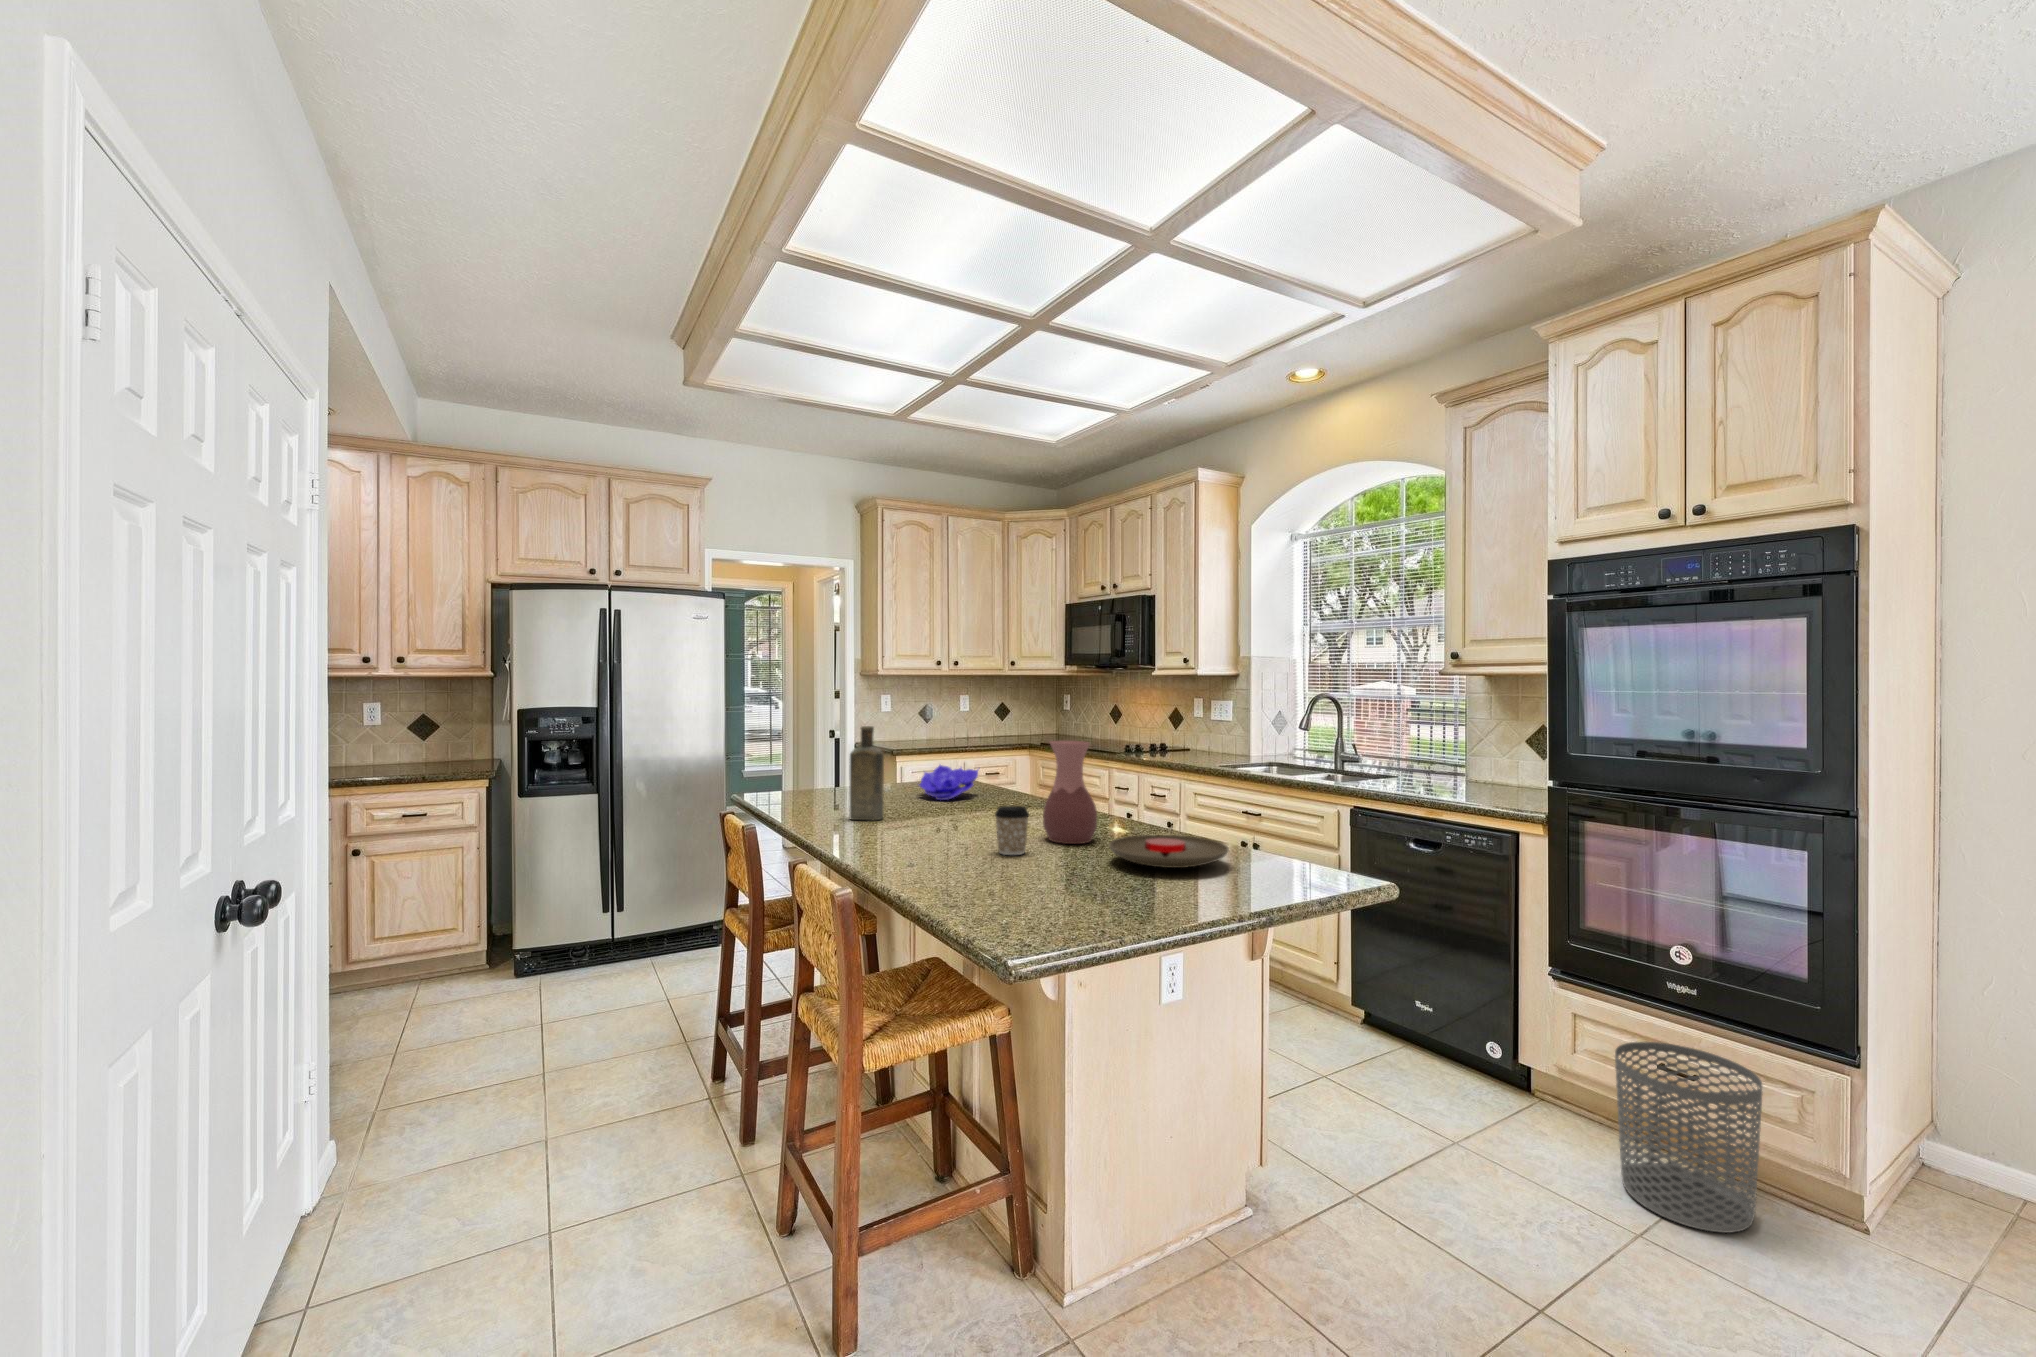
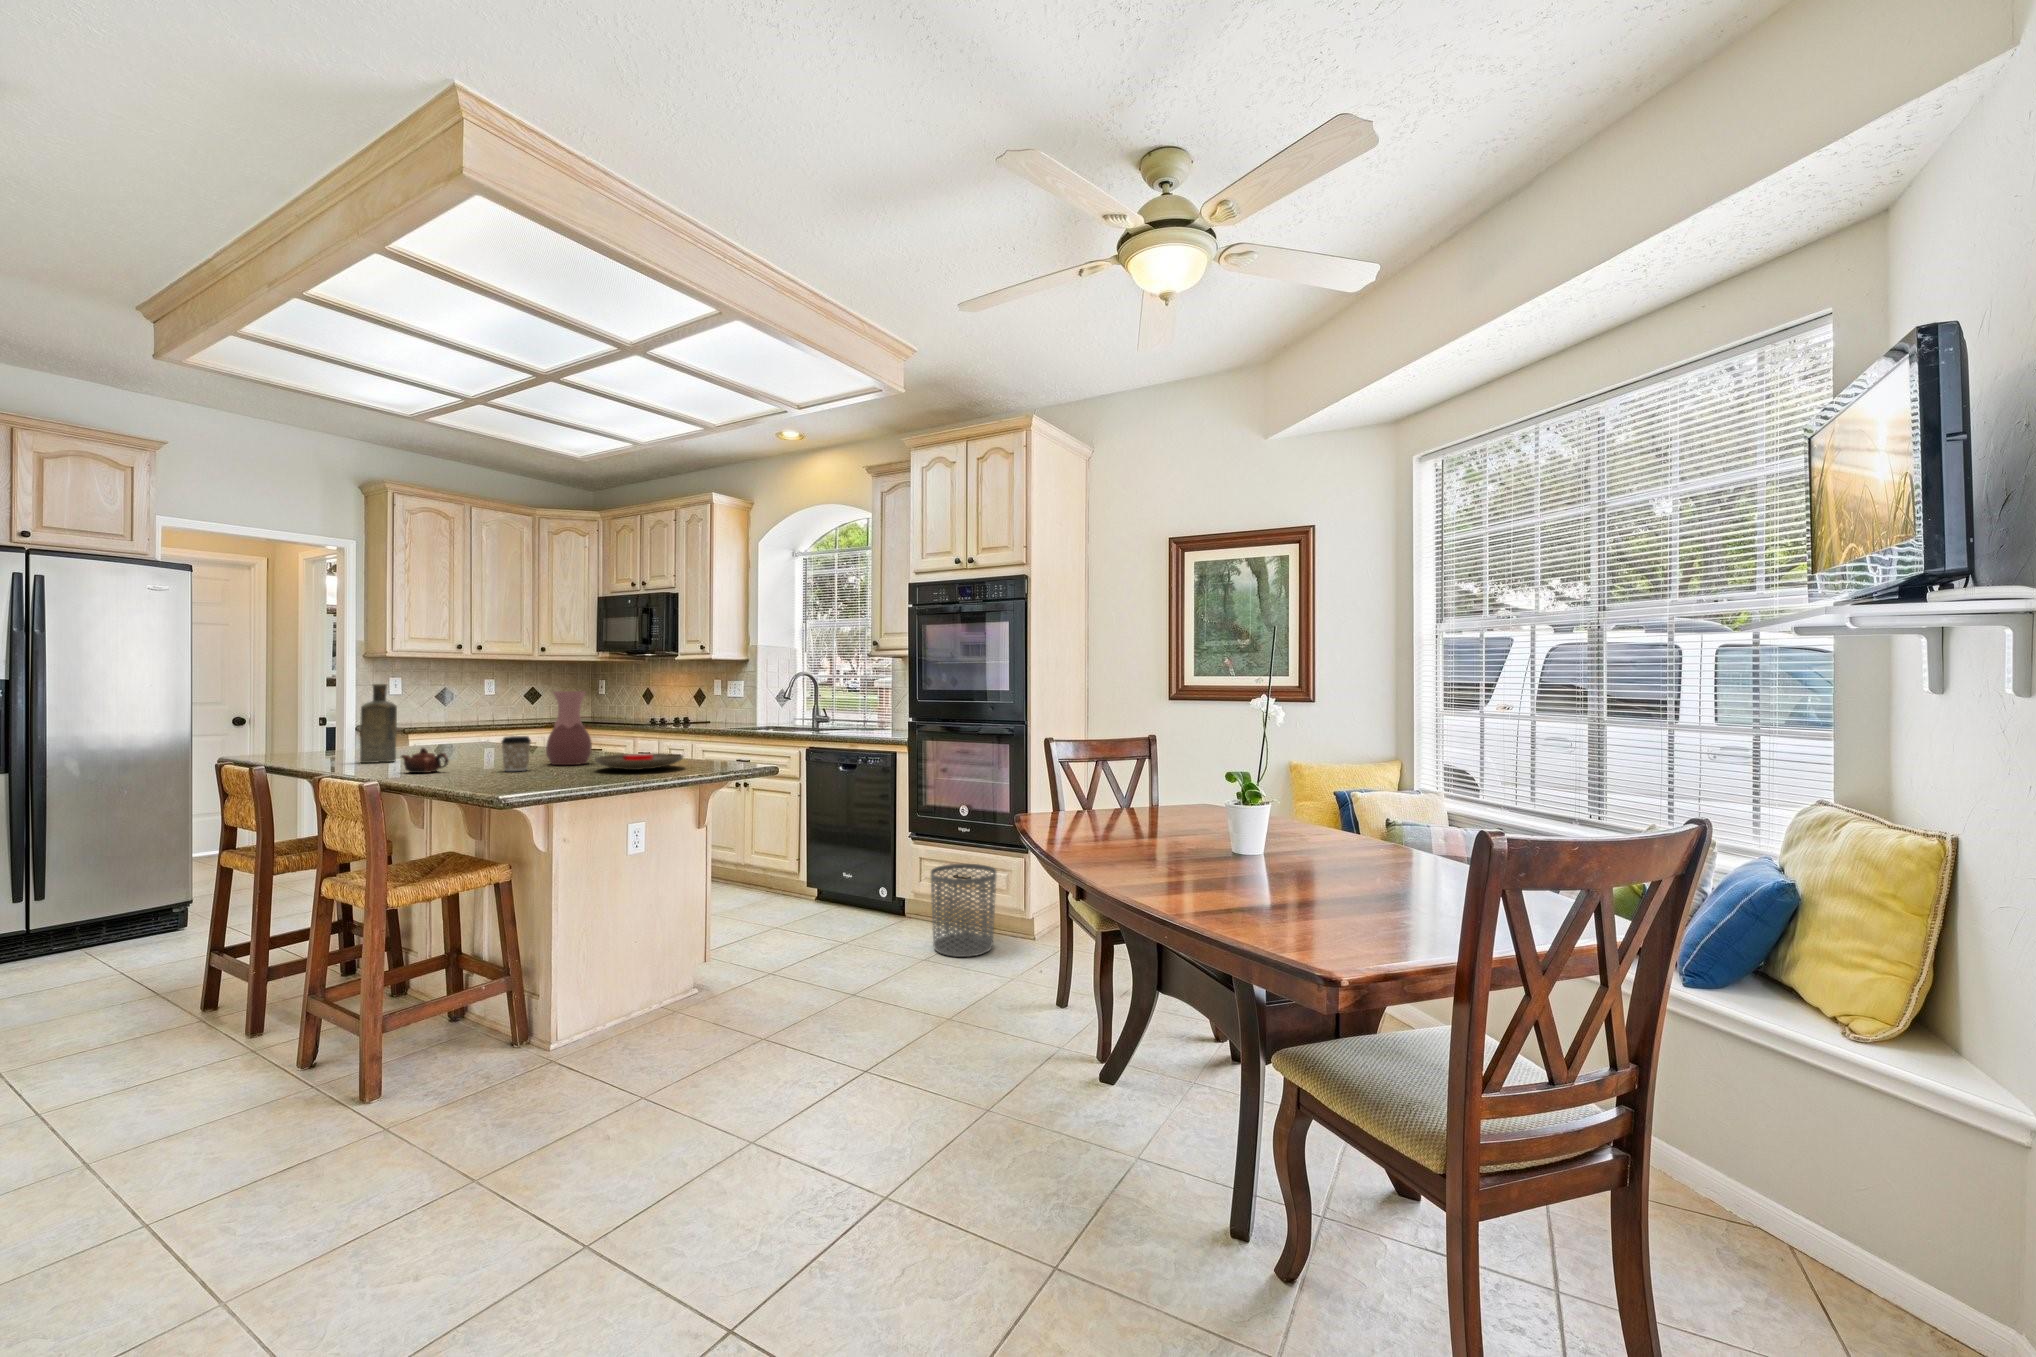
decorative bowl: present [919,765,978,800] -> none [432,722,497,751]
teapot: none [887,816,937,850] -> present [401,748,448,773]

